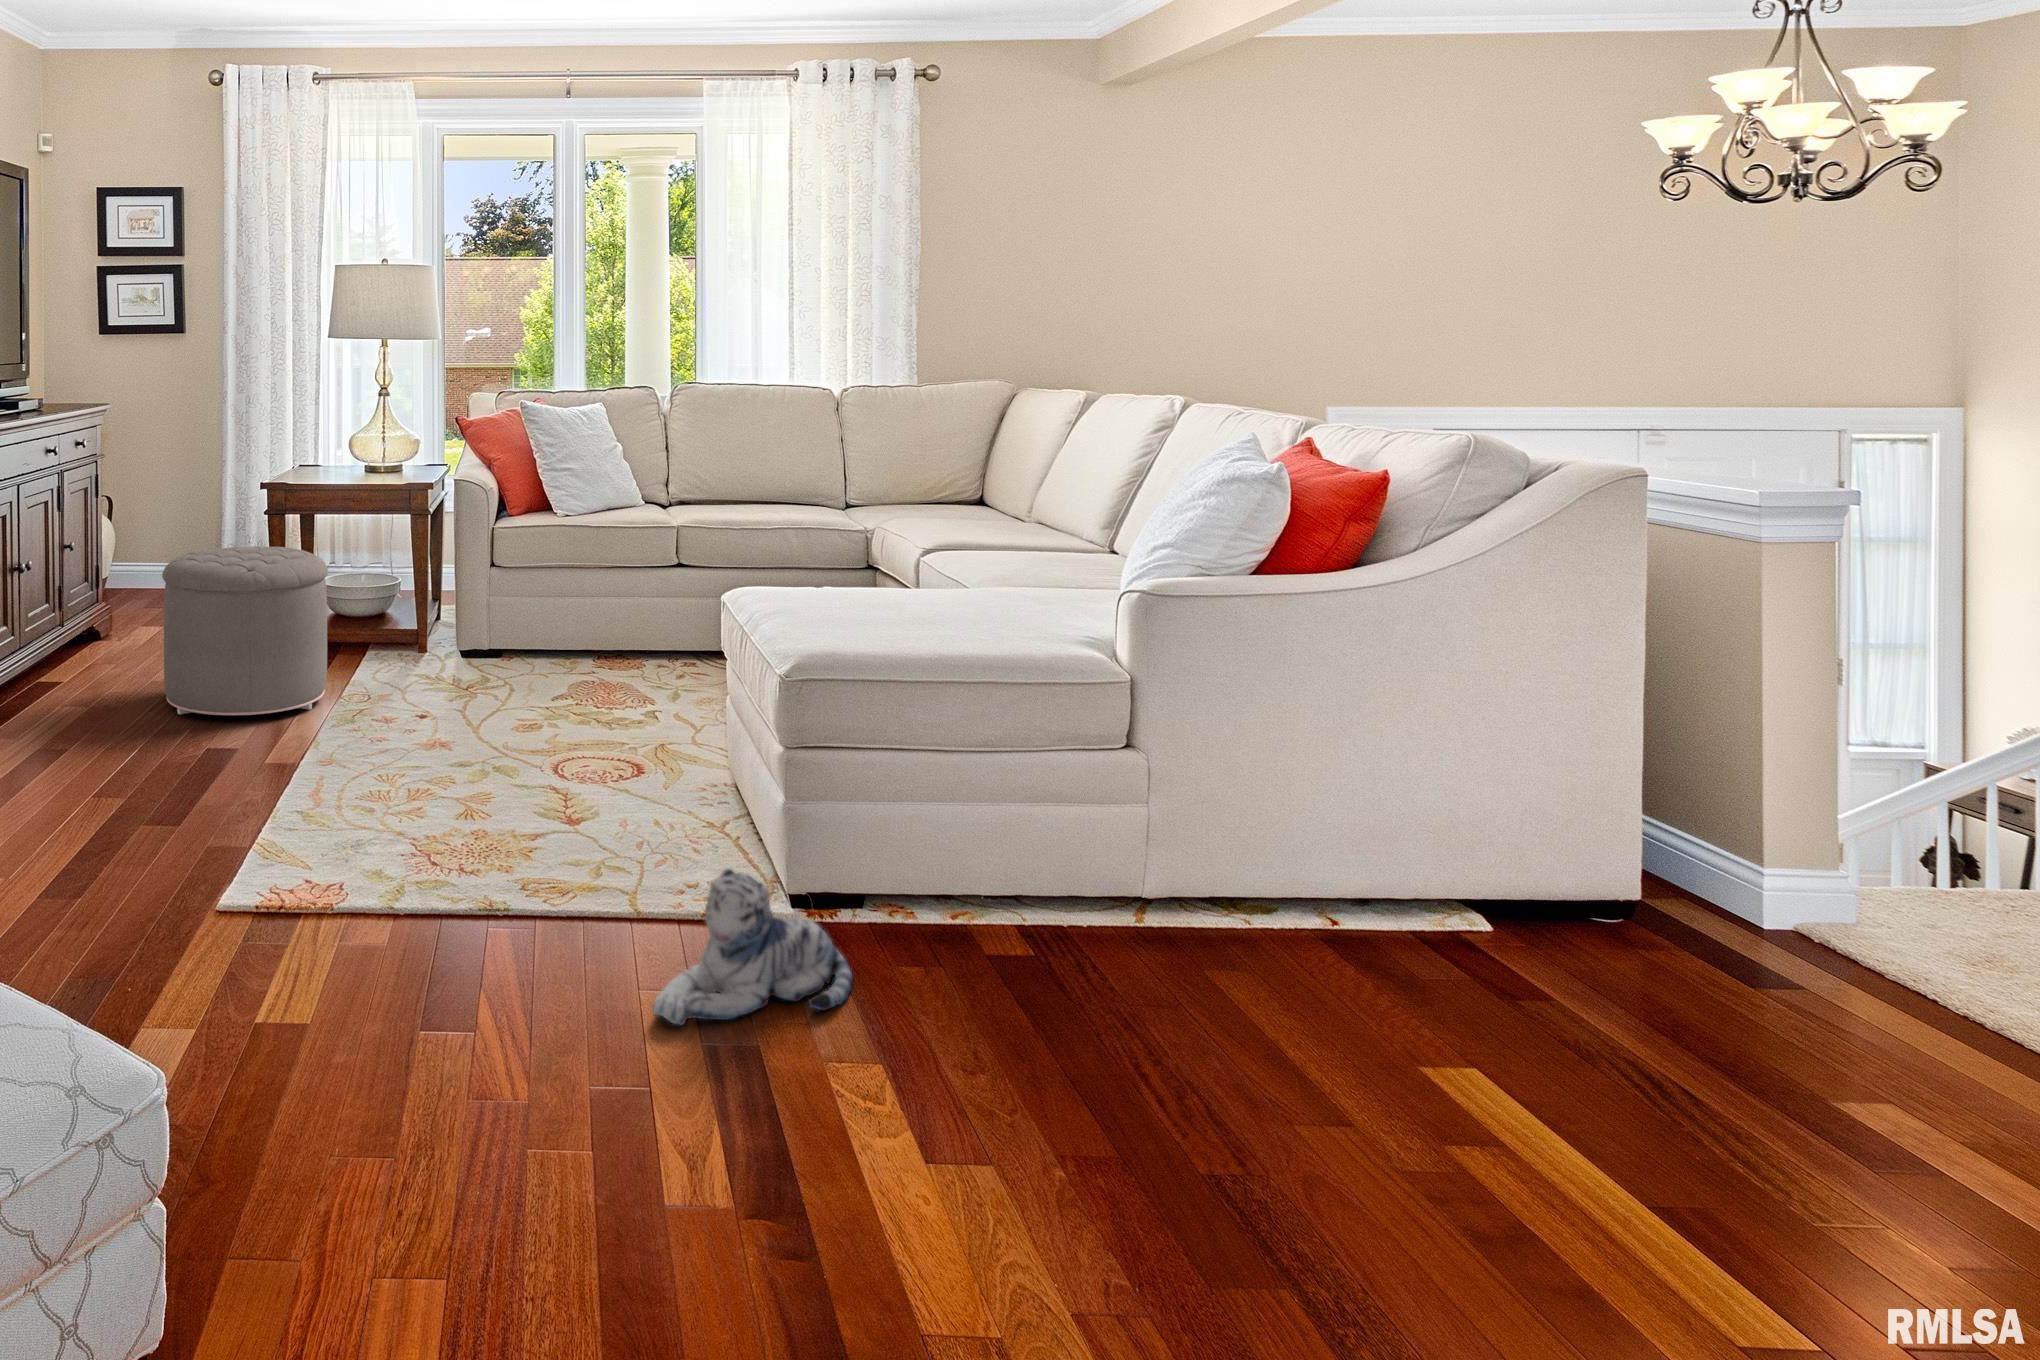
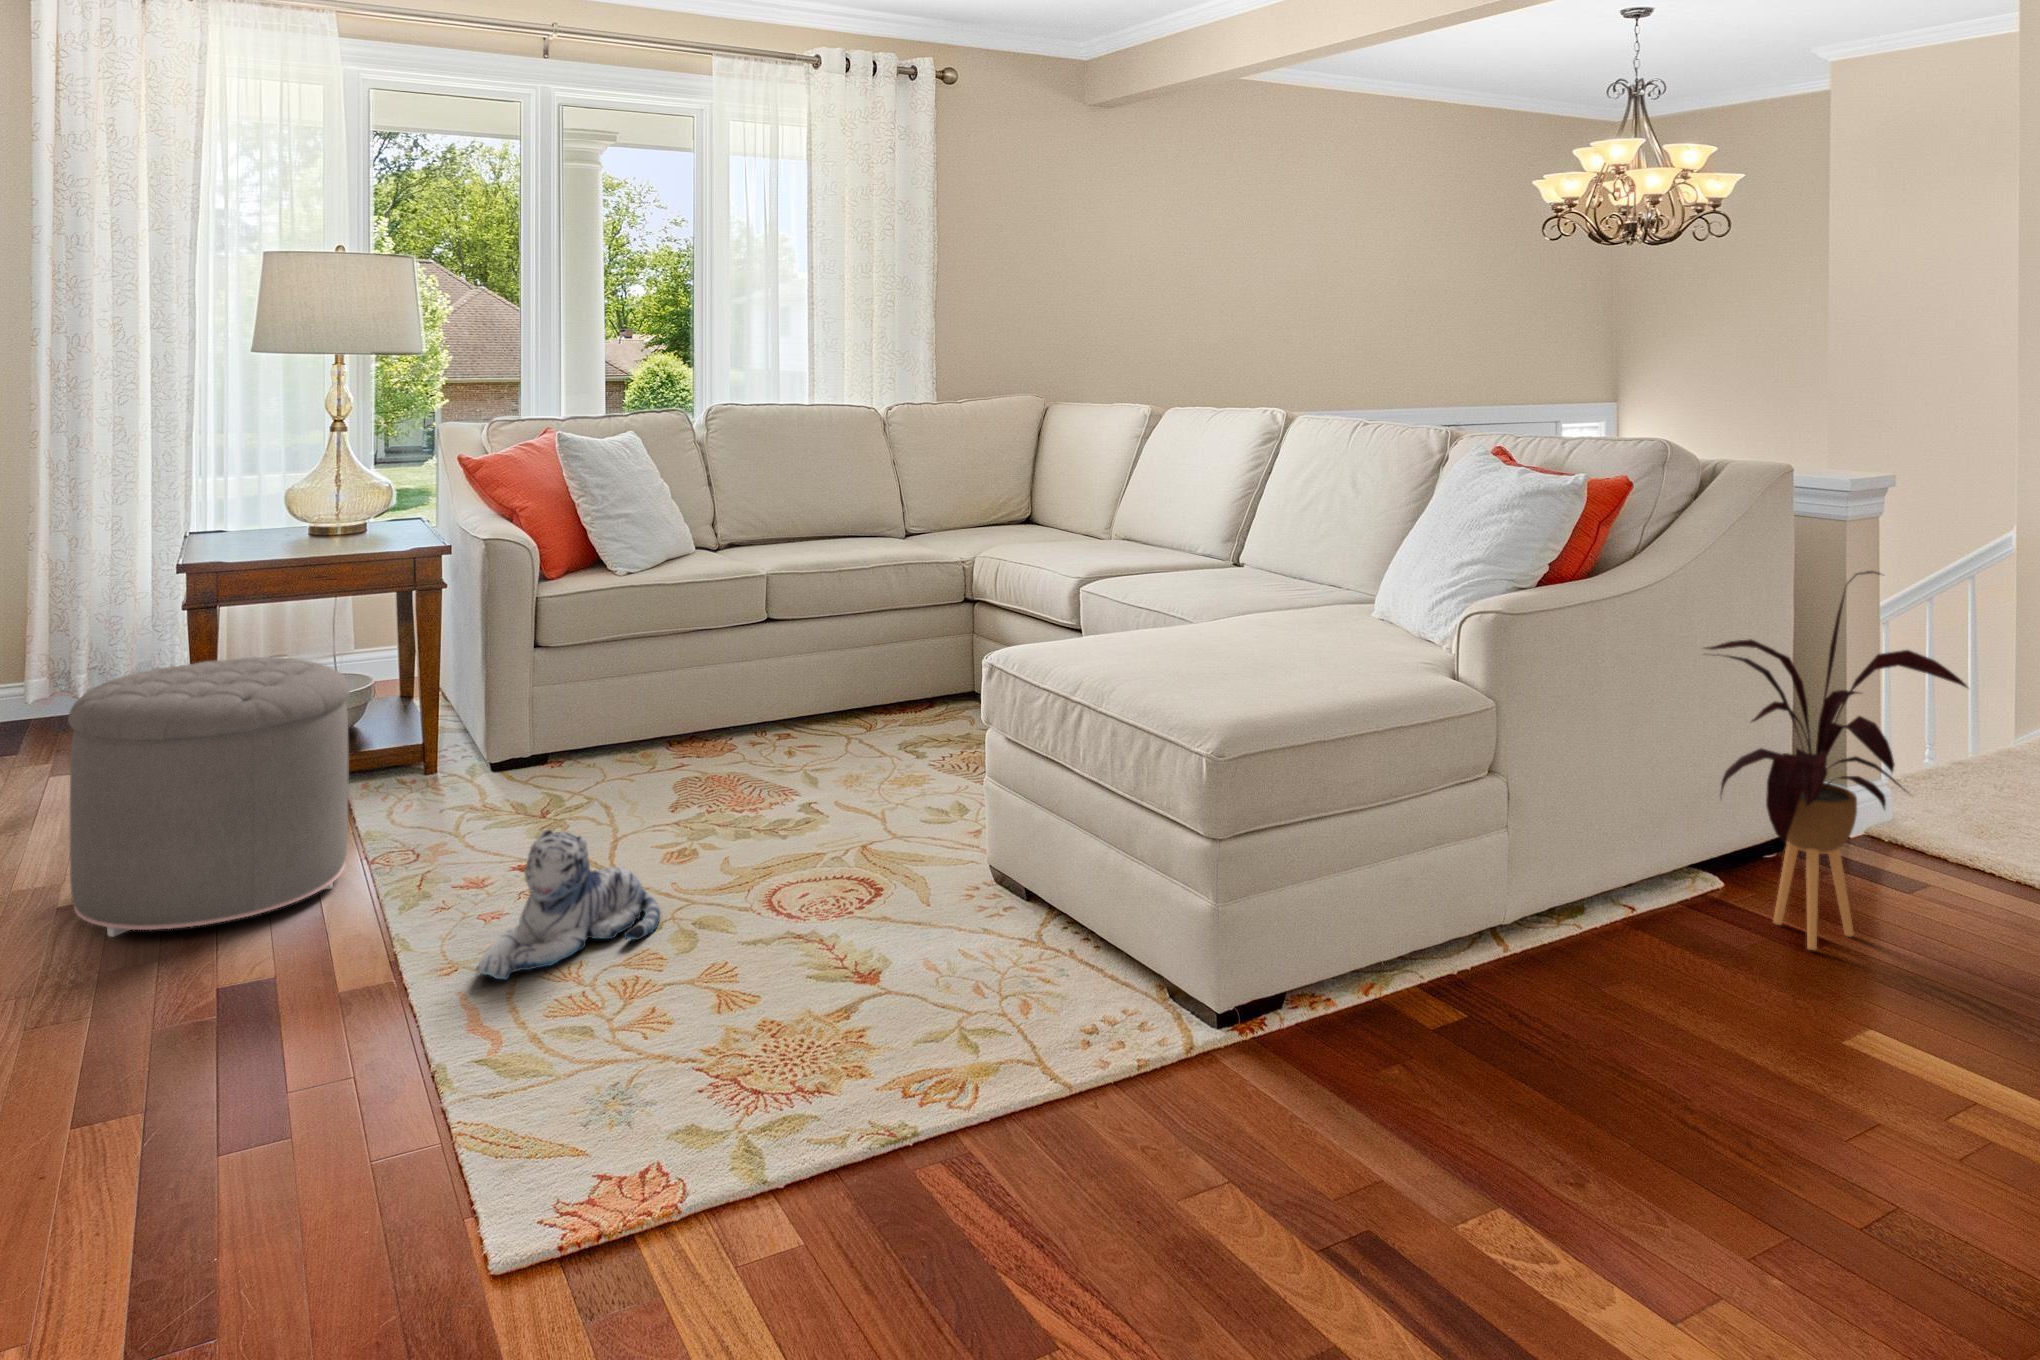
house plant: none [1368,589,1650,988] -> present [1706,571,1967,950]
plush toy: present [653,868,853,1025] -> present [476,830,660,980]

